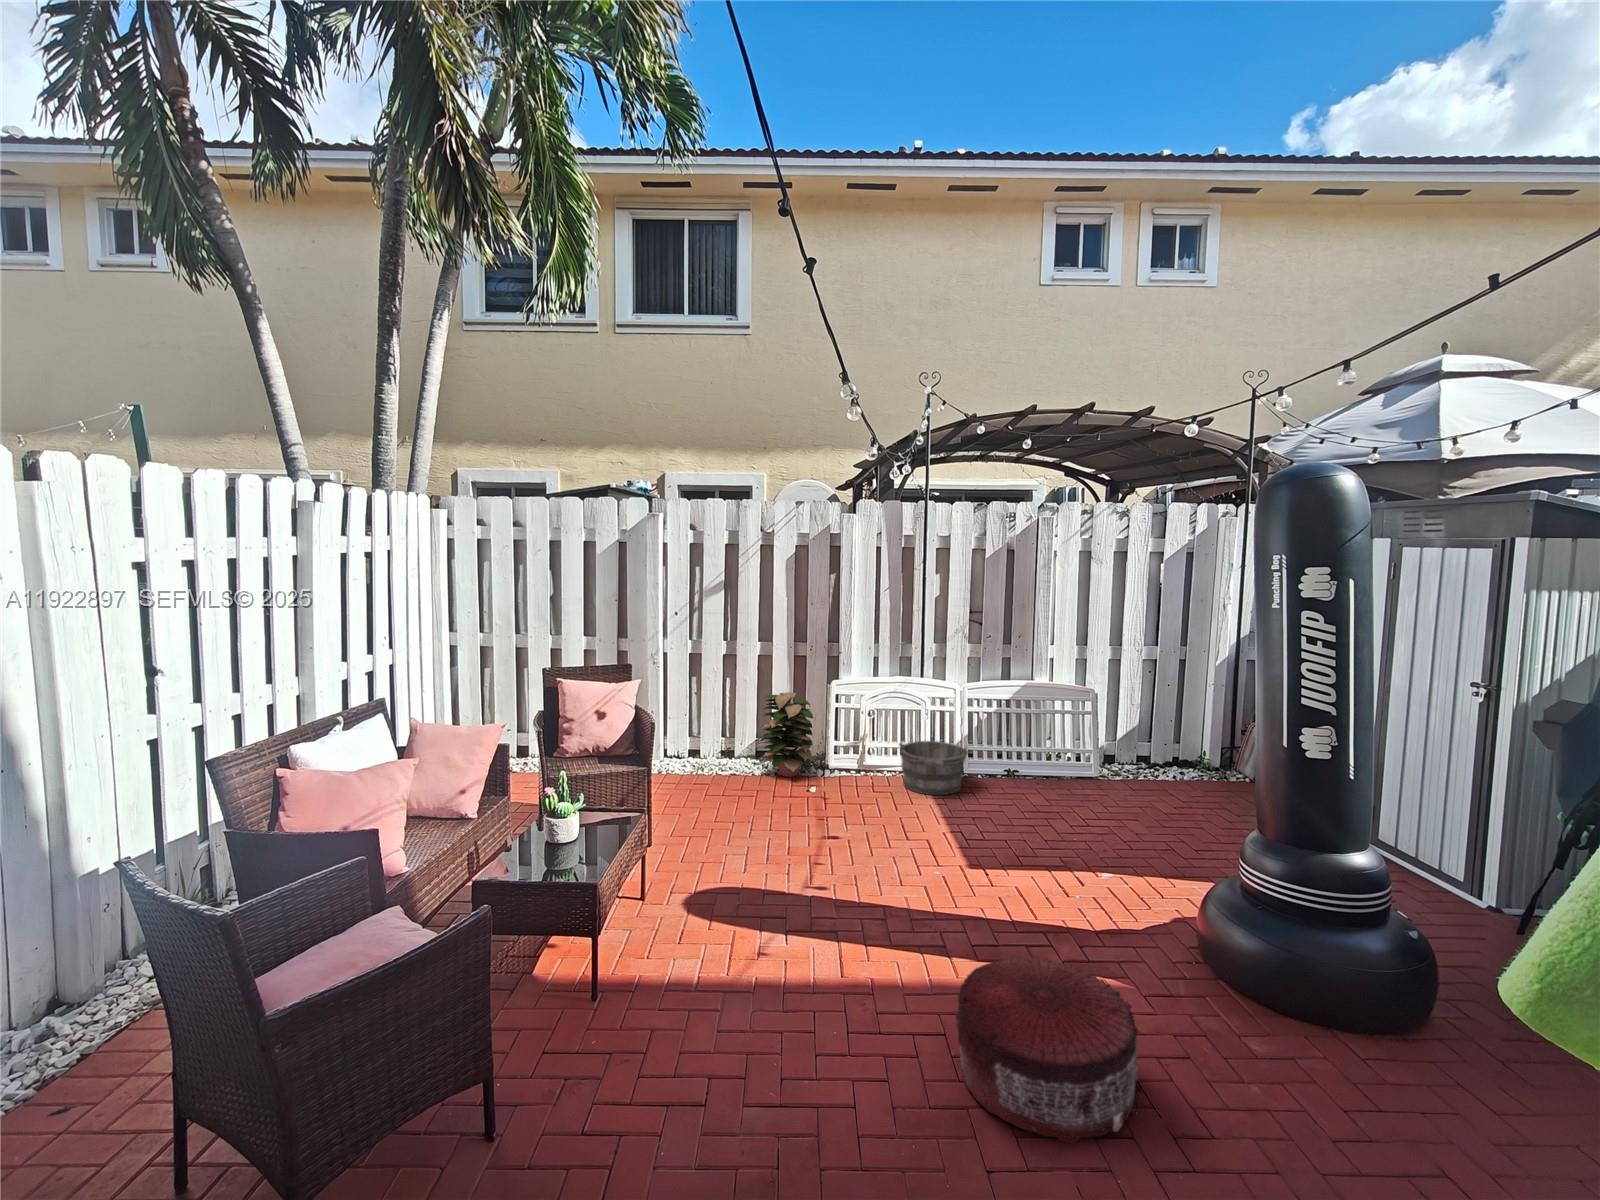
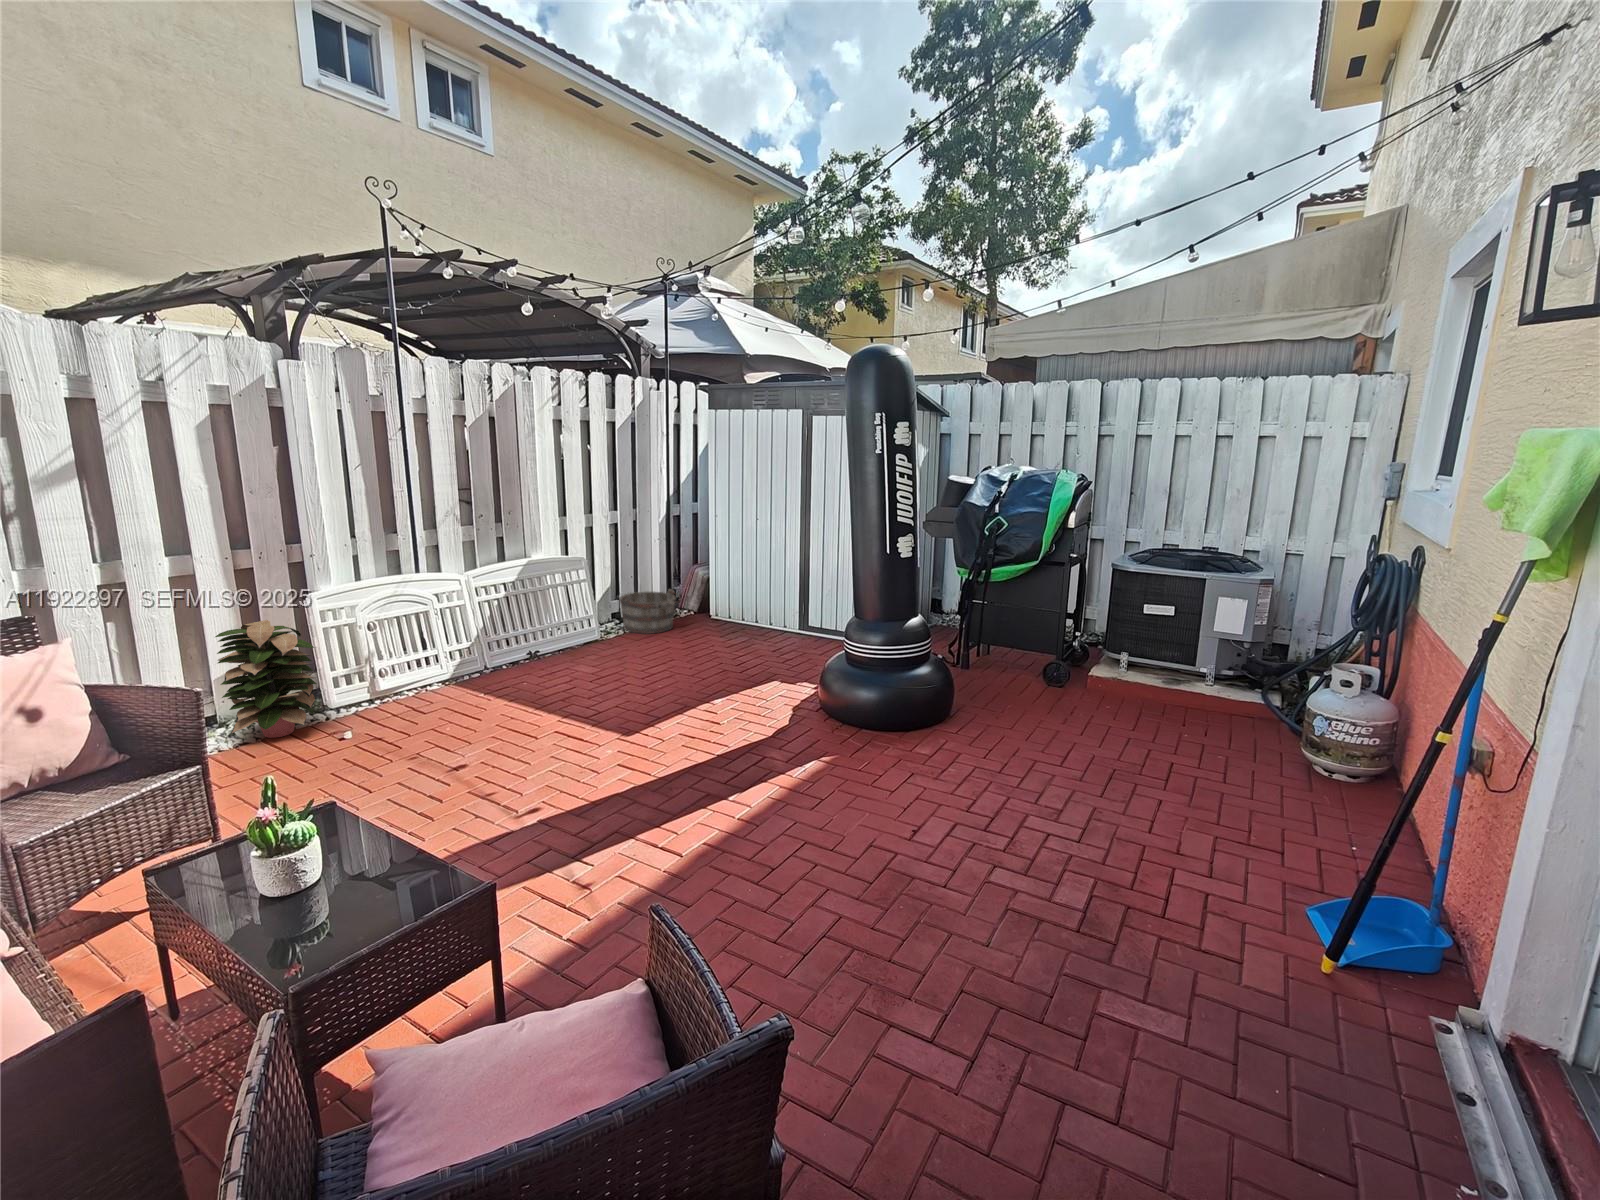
bucket: present [899,741,968,795] -> present [619,589,676,634]
pouf: present [955,957,1142,1144] -> none [814,741,950,864]

